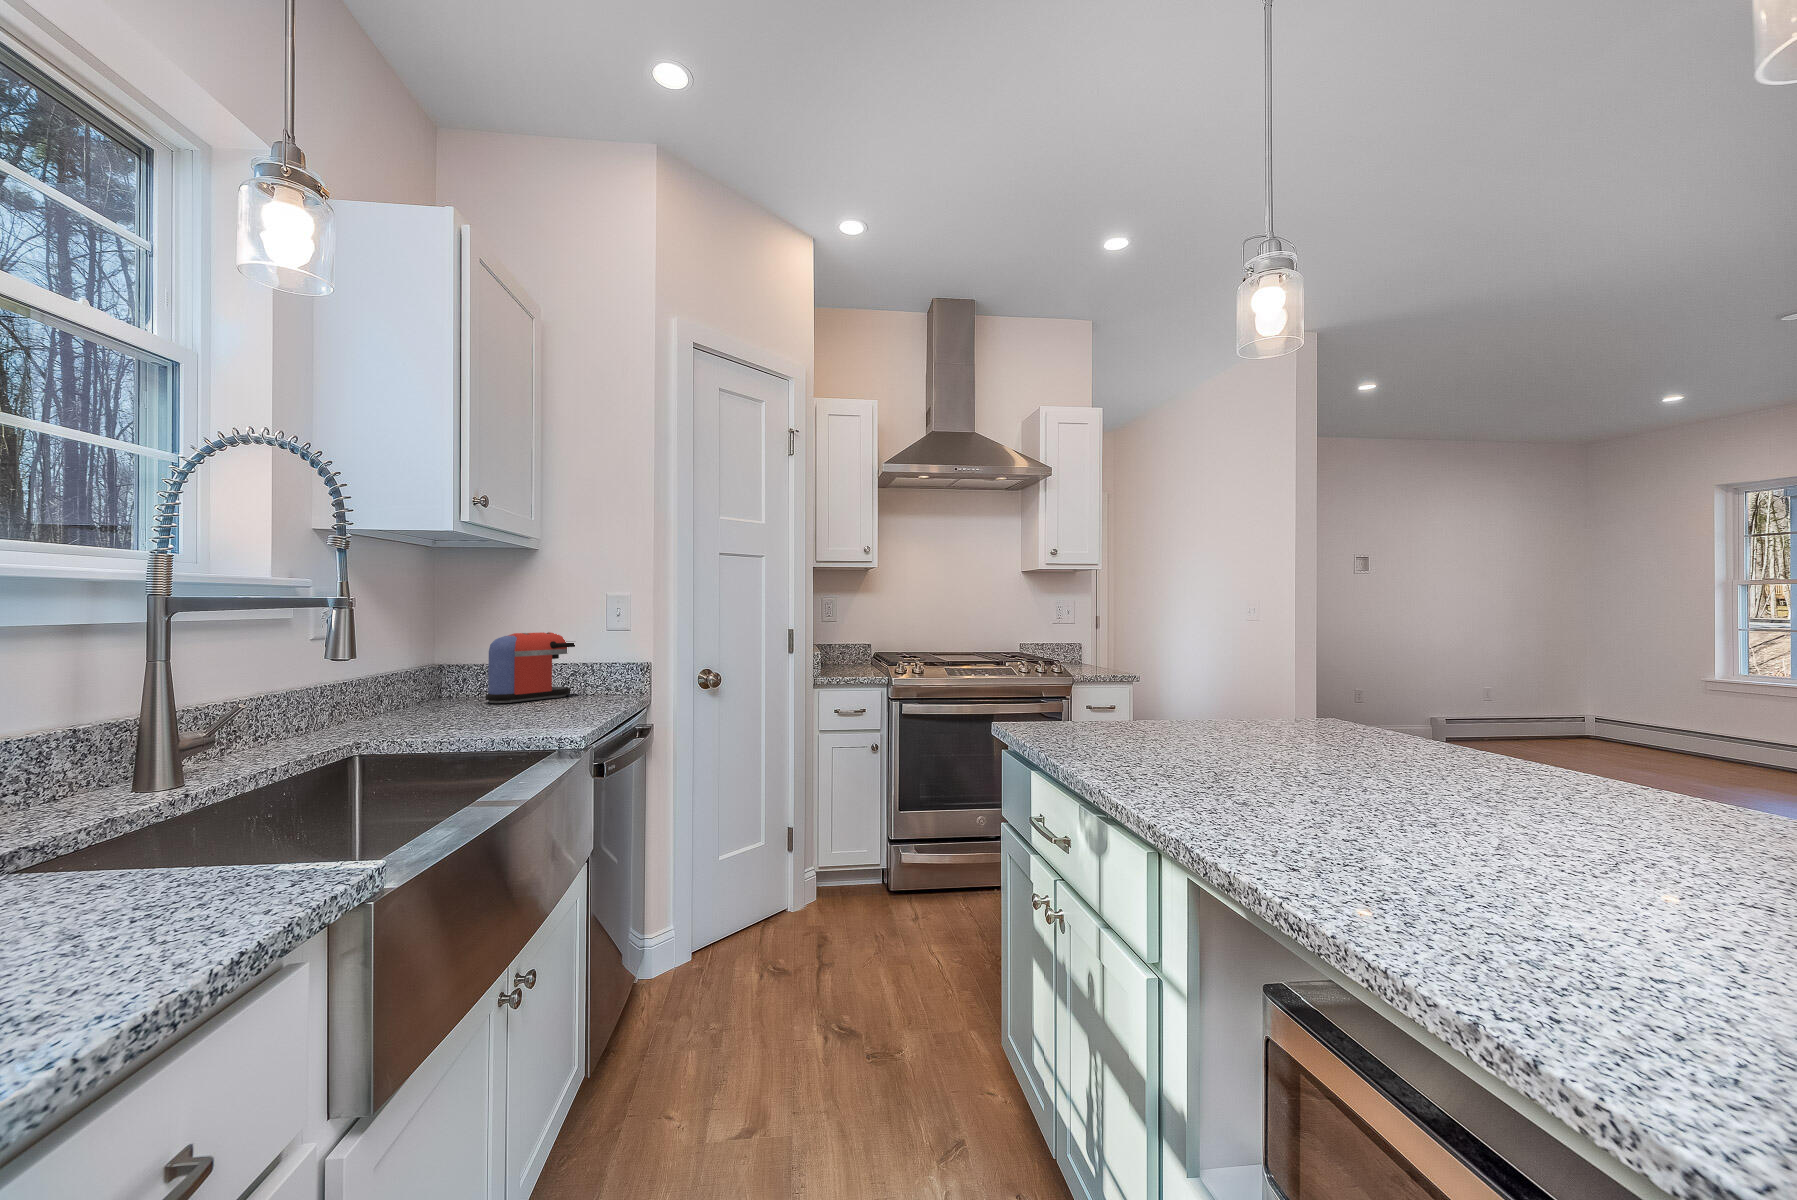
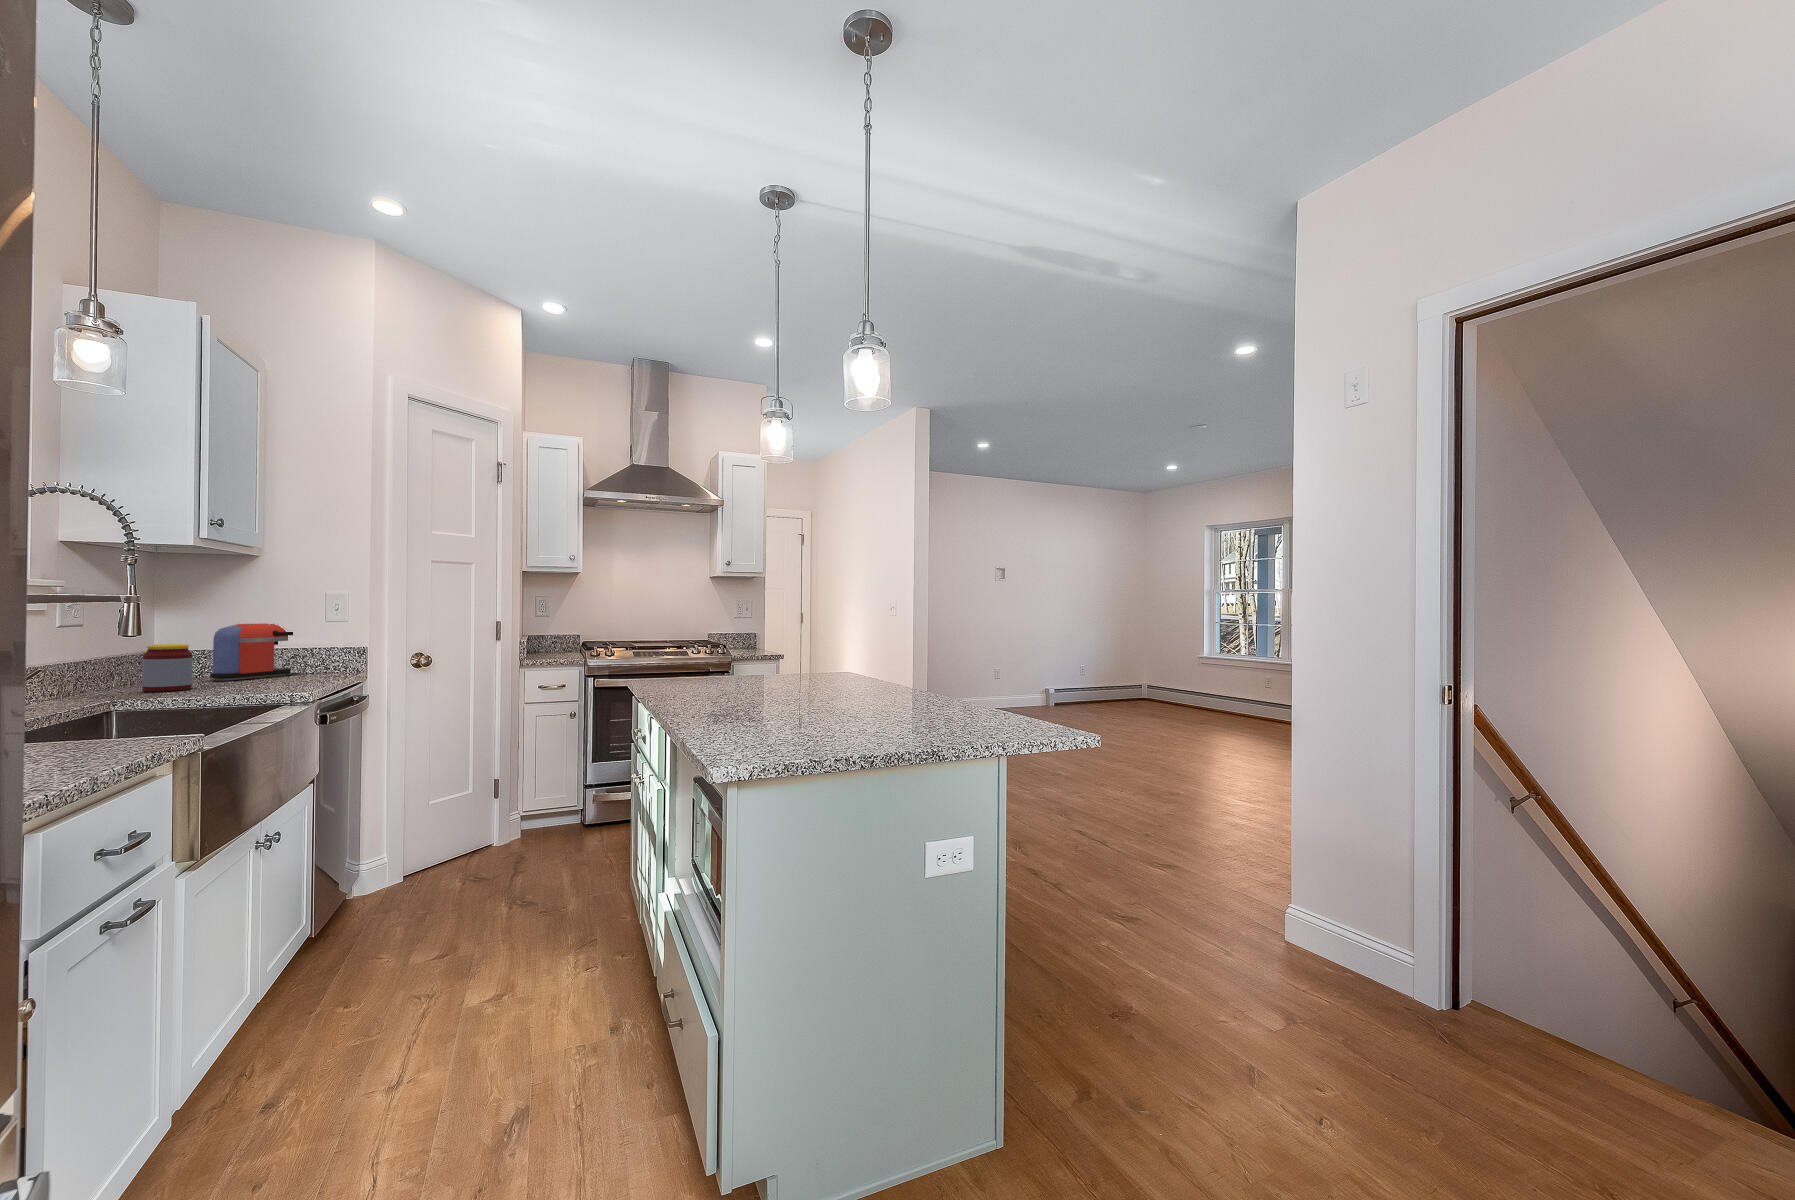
jar: none [406,659,459,720] -> present [142,644,192,692]

